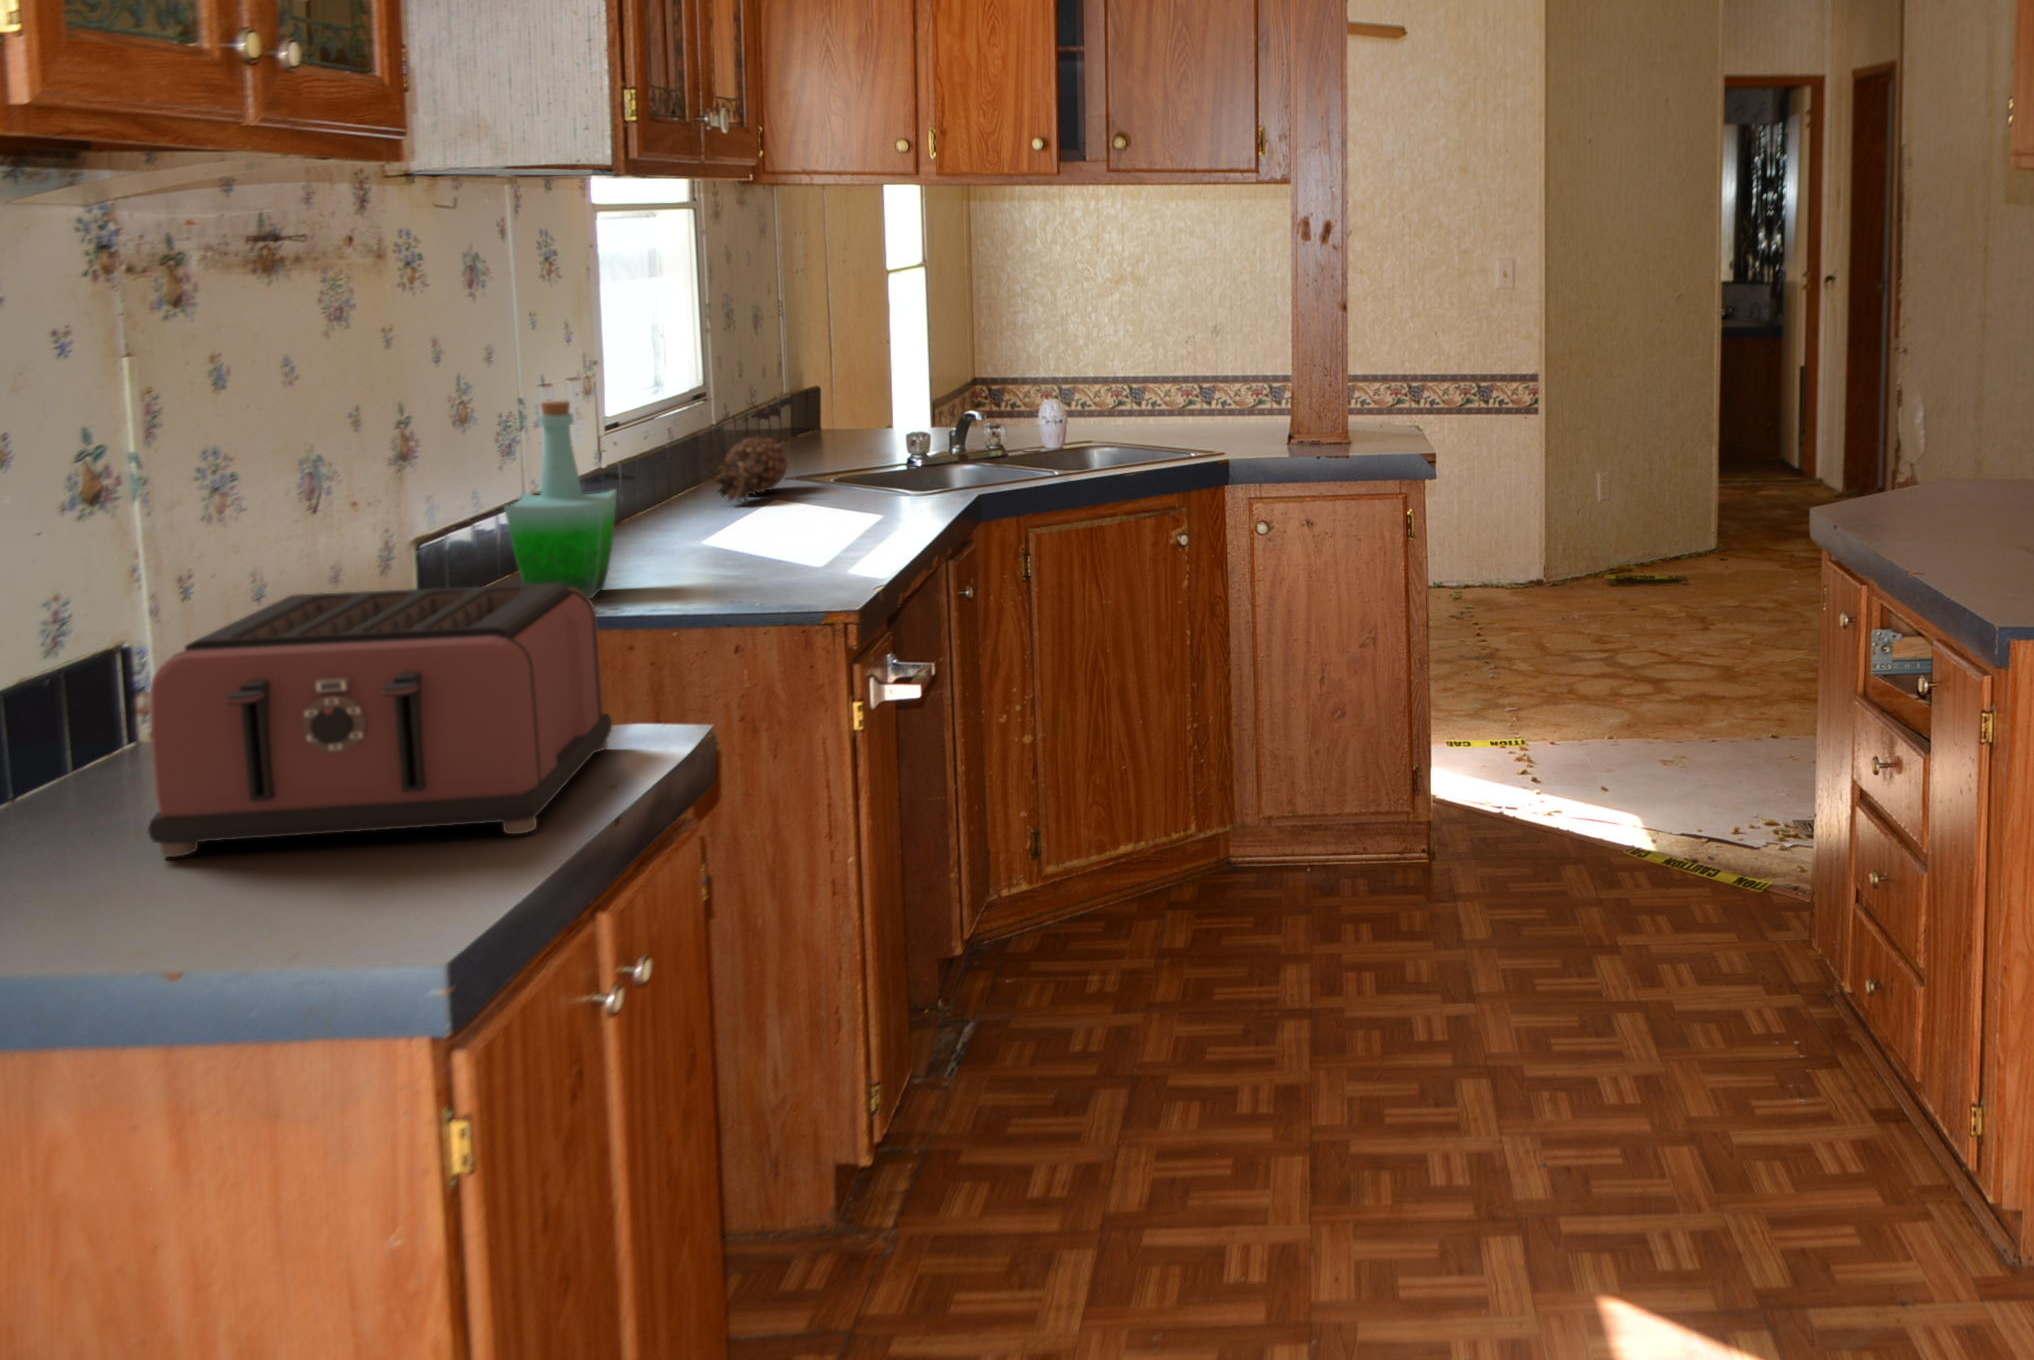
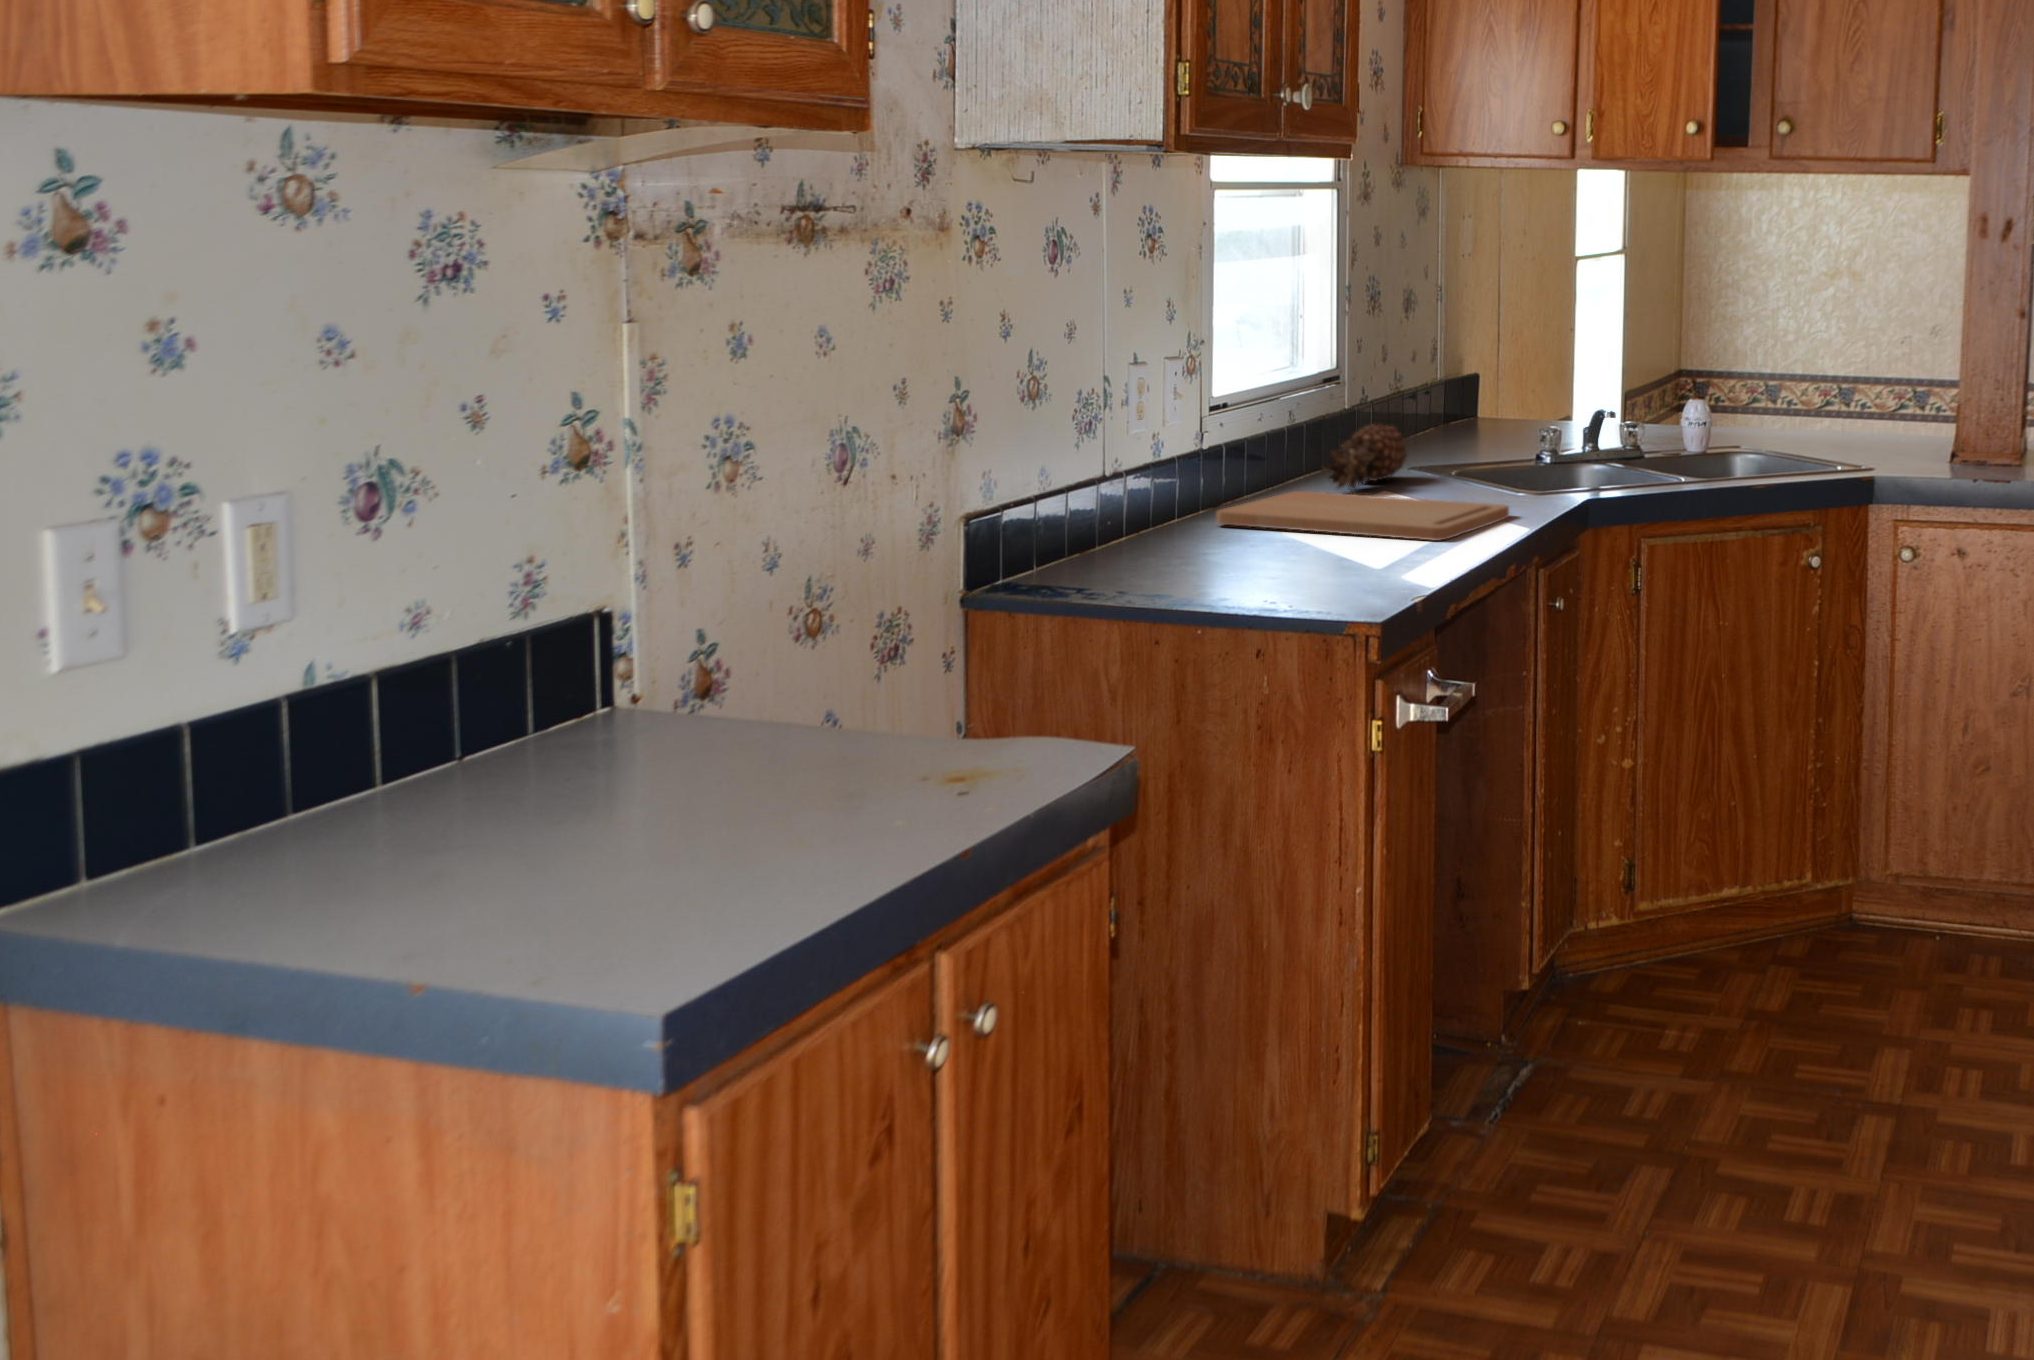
bottle: present [504,401,617,599] -> none [1056,382,1172,586]
cutting board: none [626,503,920,541] -> present [1217,491,1509,541]
toaster: present [148,583,612,857] -> none [473,578,995,877]

